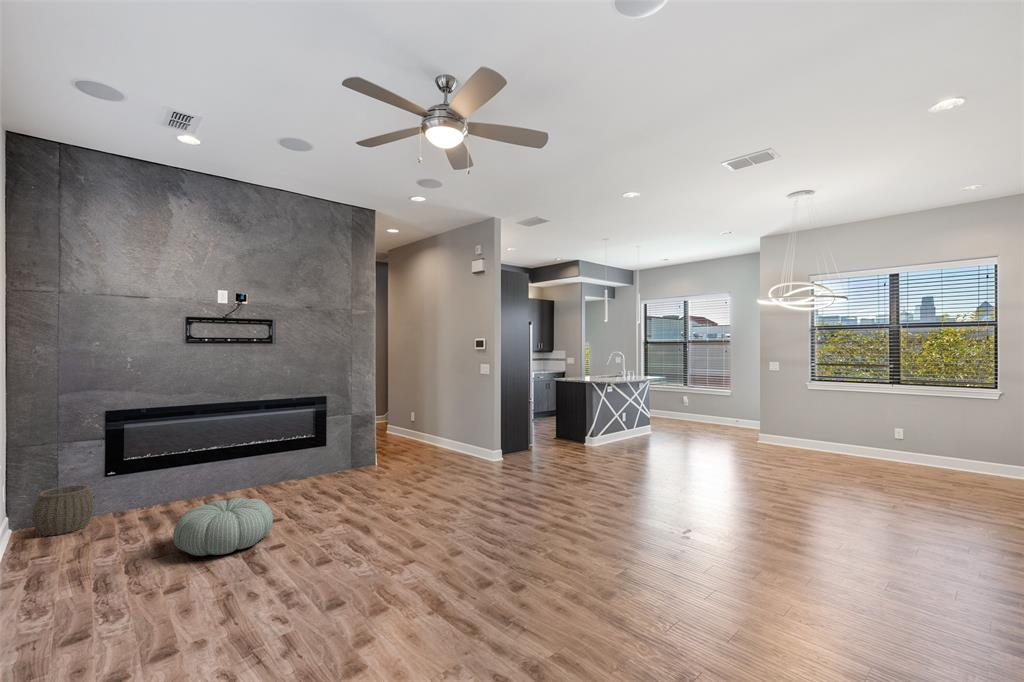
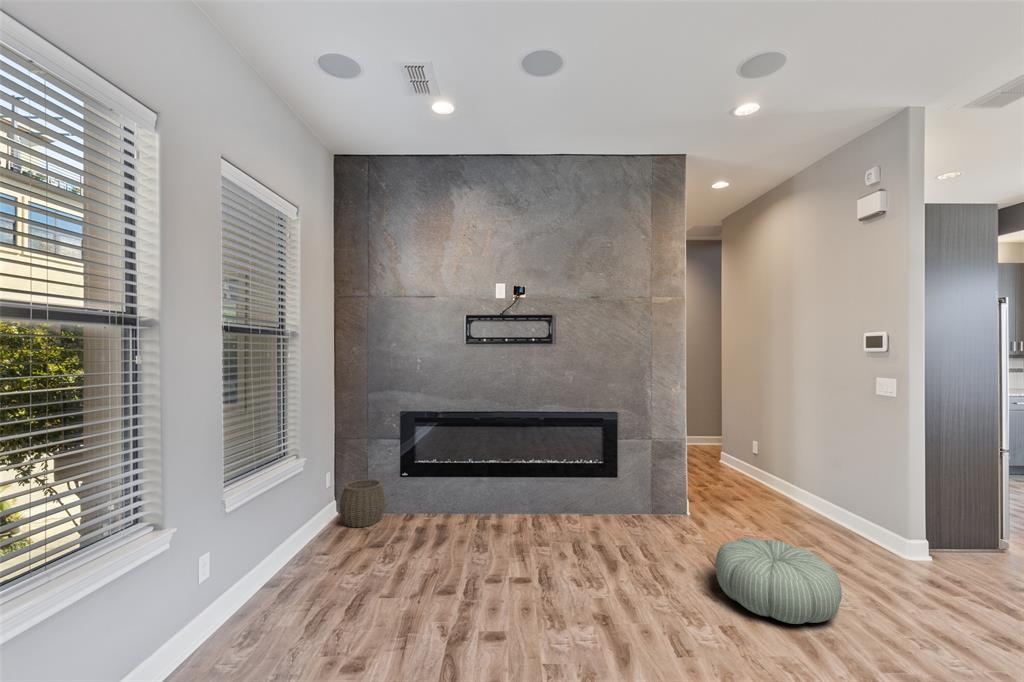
pouf: present [173,498,273,556] -> present [715,538,842,624]

